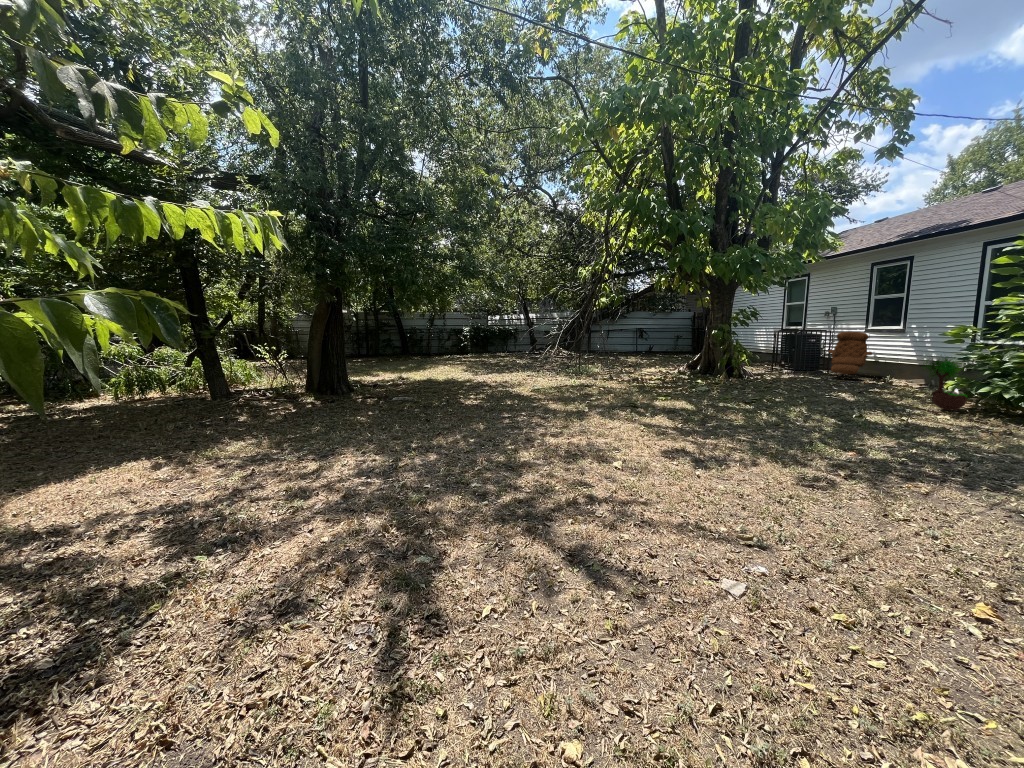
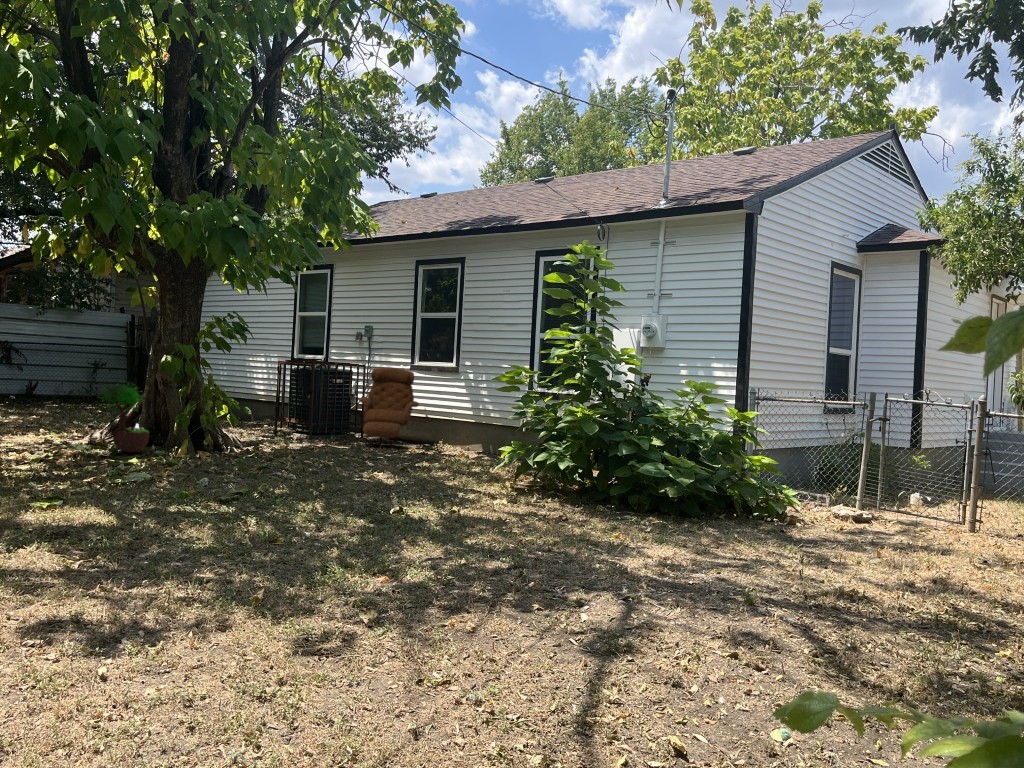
potted tree: present [926,356,967,411] -> present [101,384,149,453]

